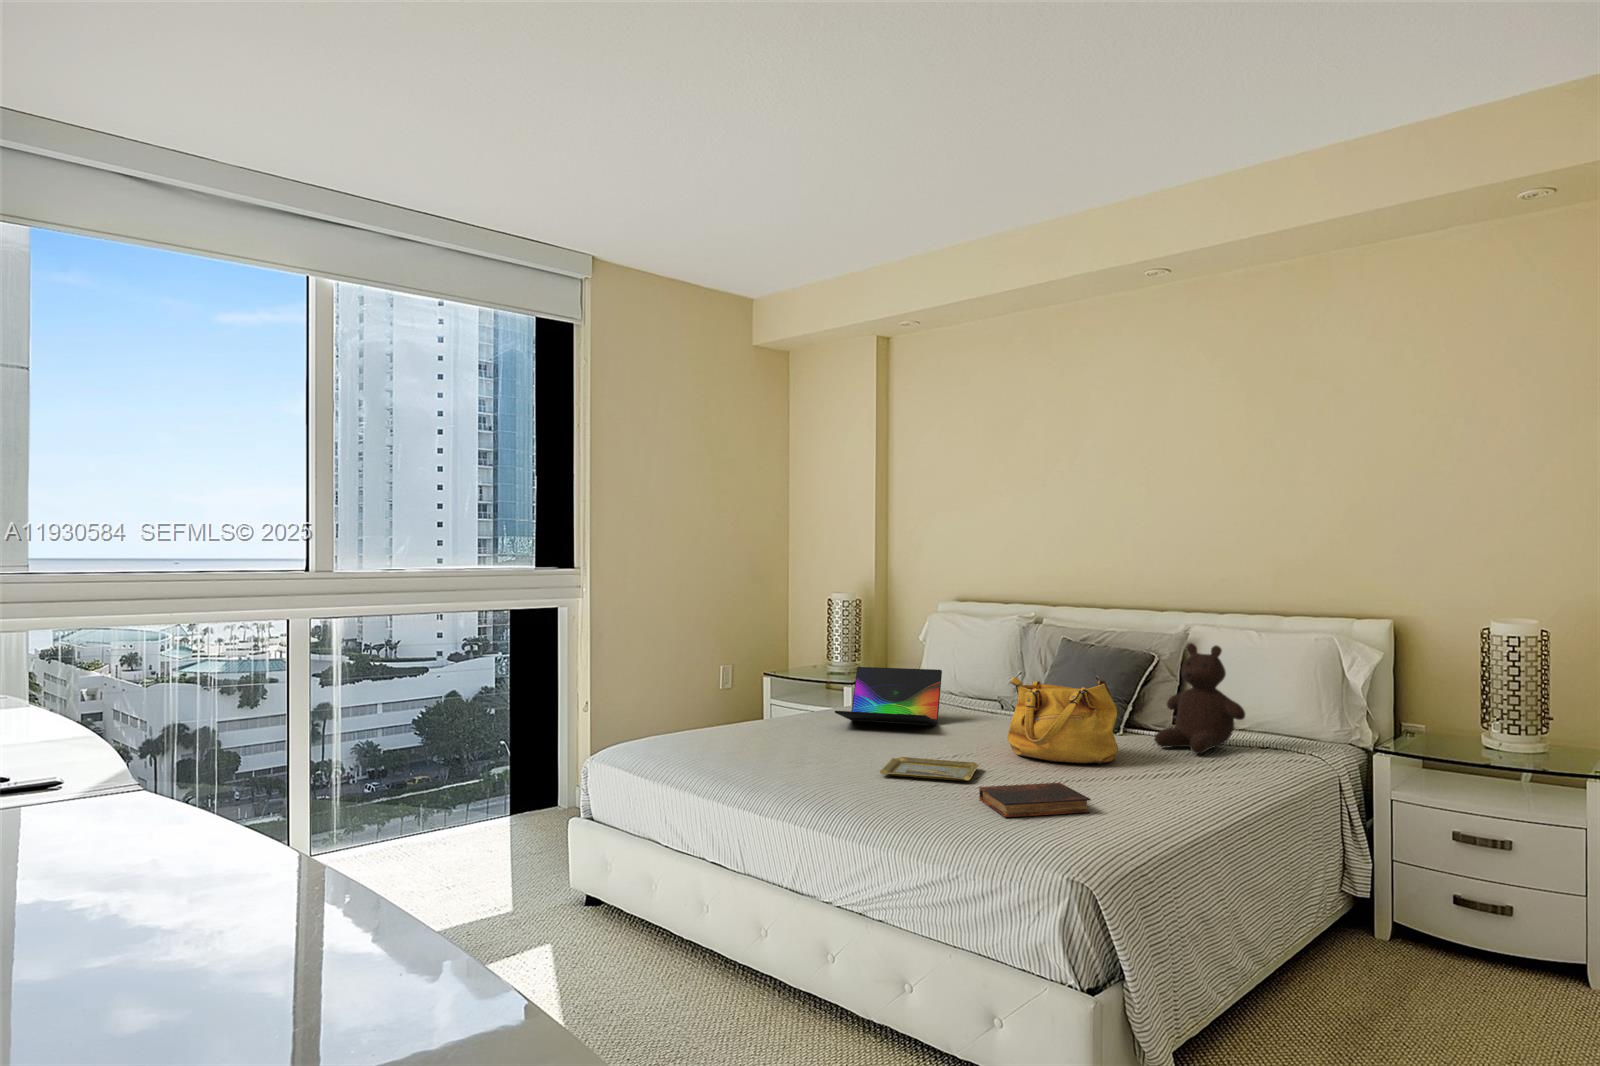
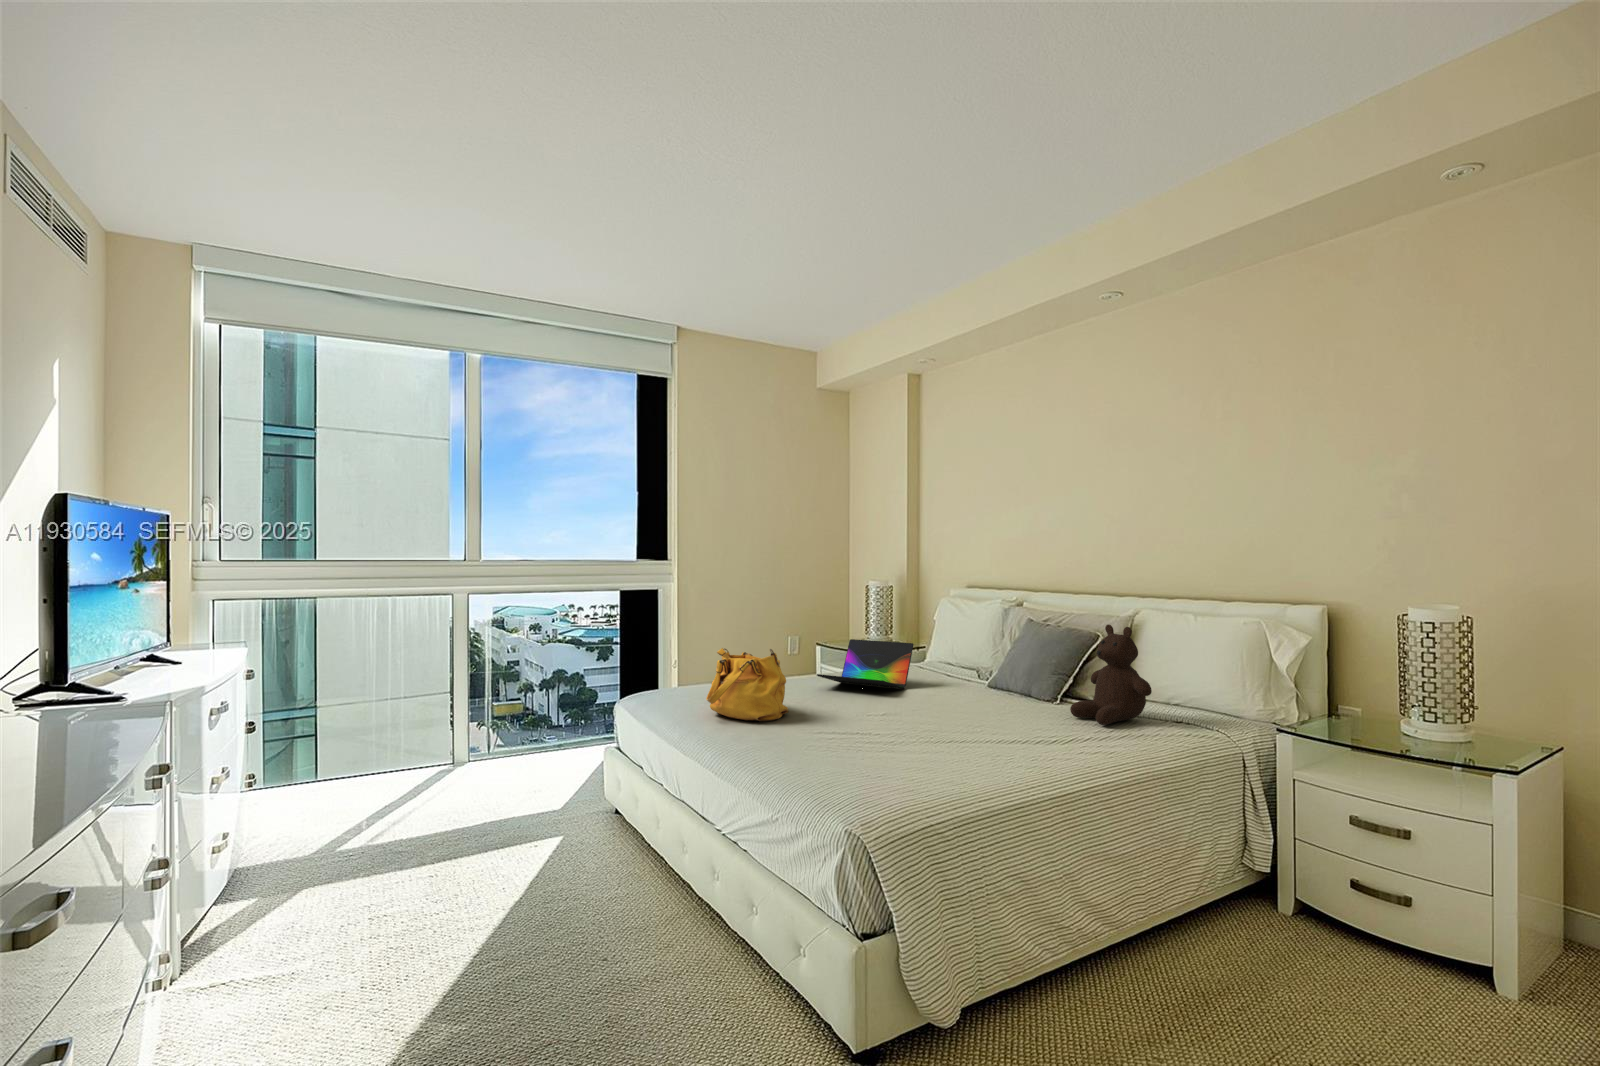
handbag: present [1008,676,1118,764] -> present [706,648,788,721]
tray: present [880,757,979,781] -> none [802,714,890,737]
book: present [979,783,1091,817] -> none [857,744,938,772]

